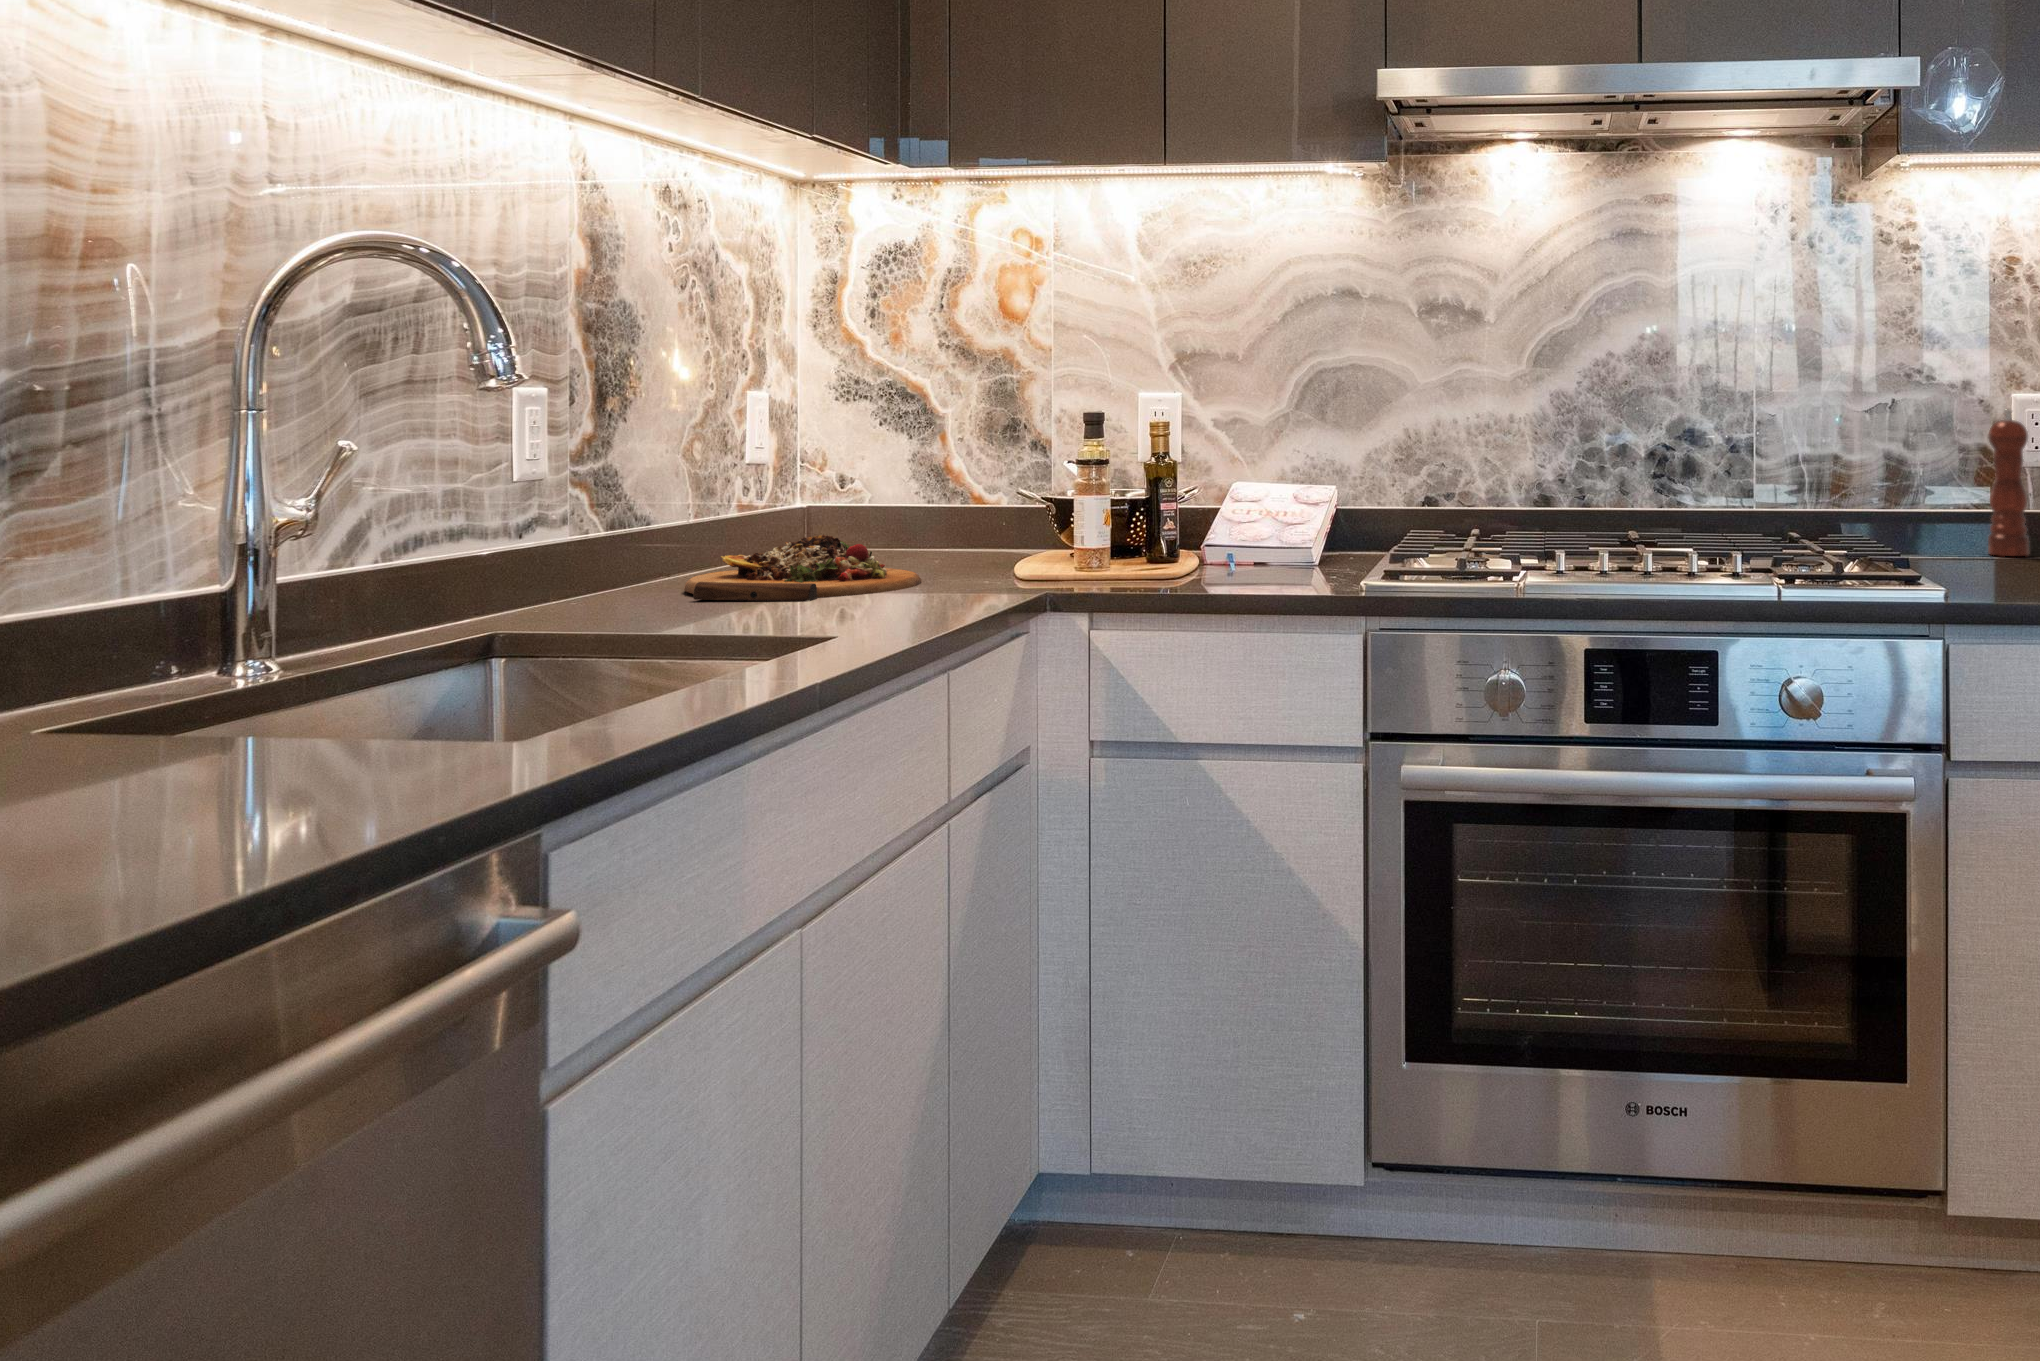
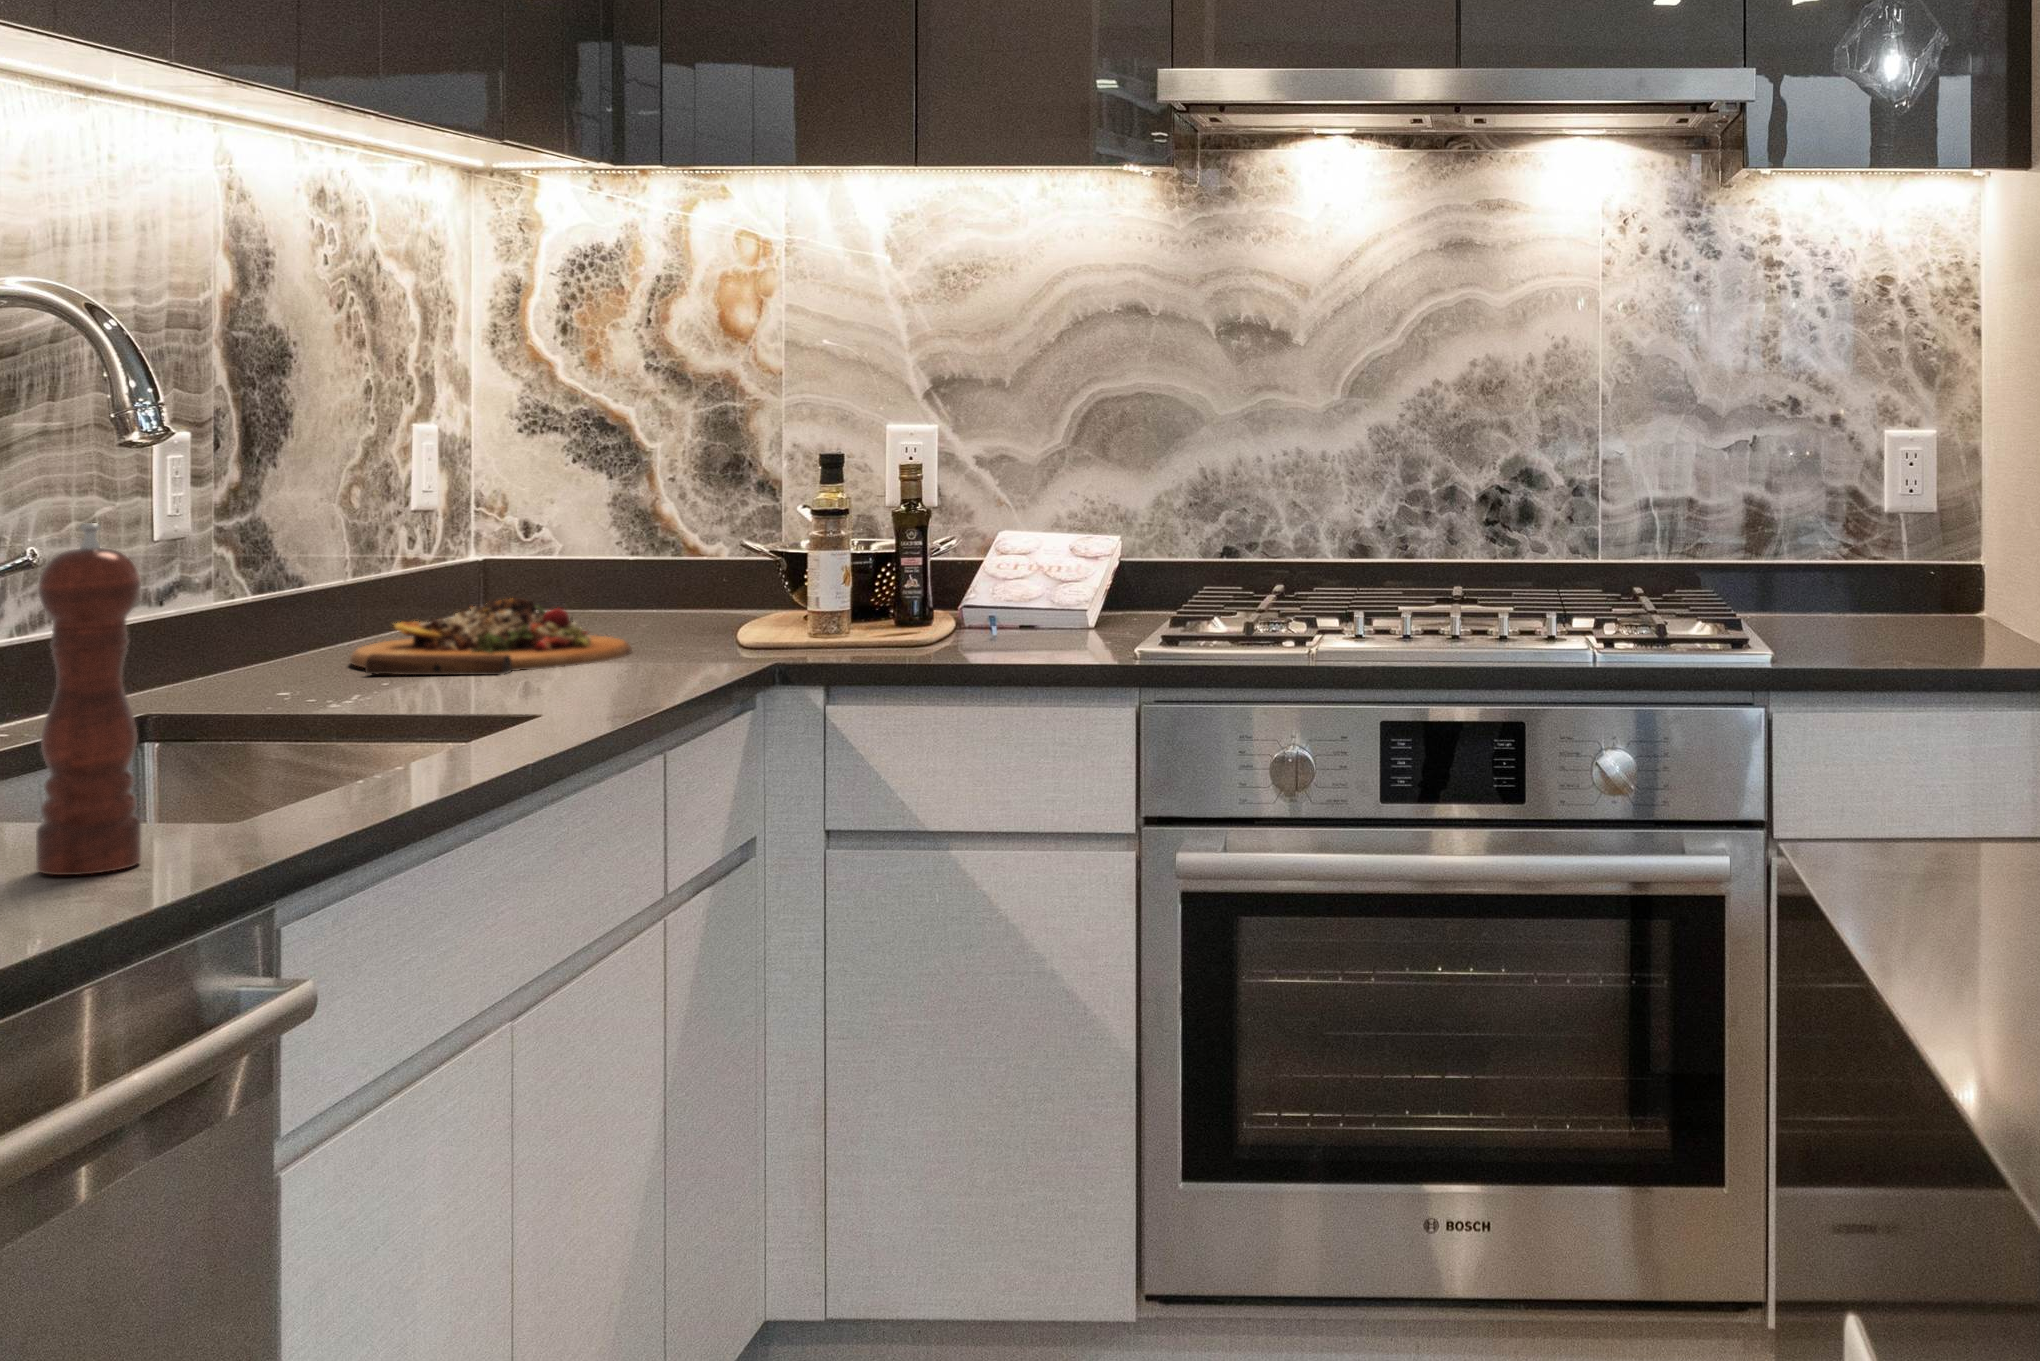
pepper mill: present [1988,410,2029,556] -> present [36,523,142,875]

